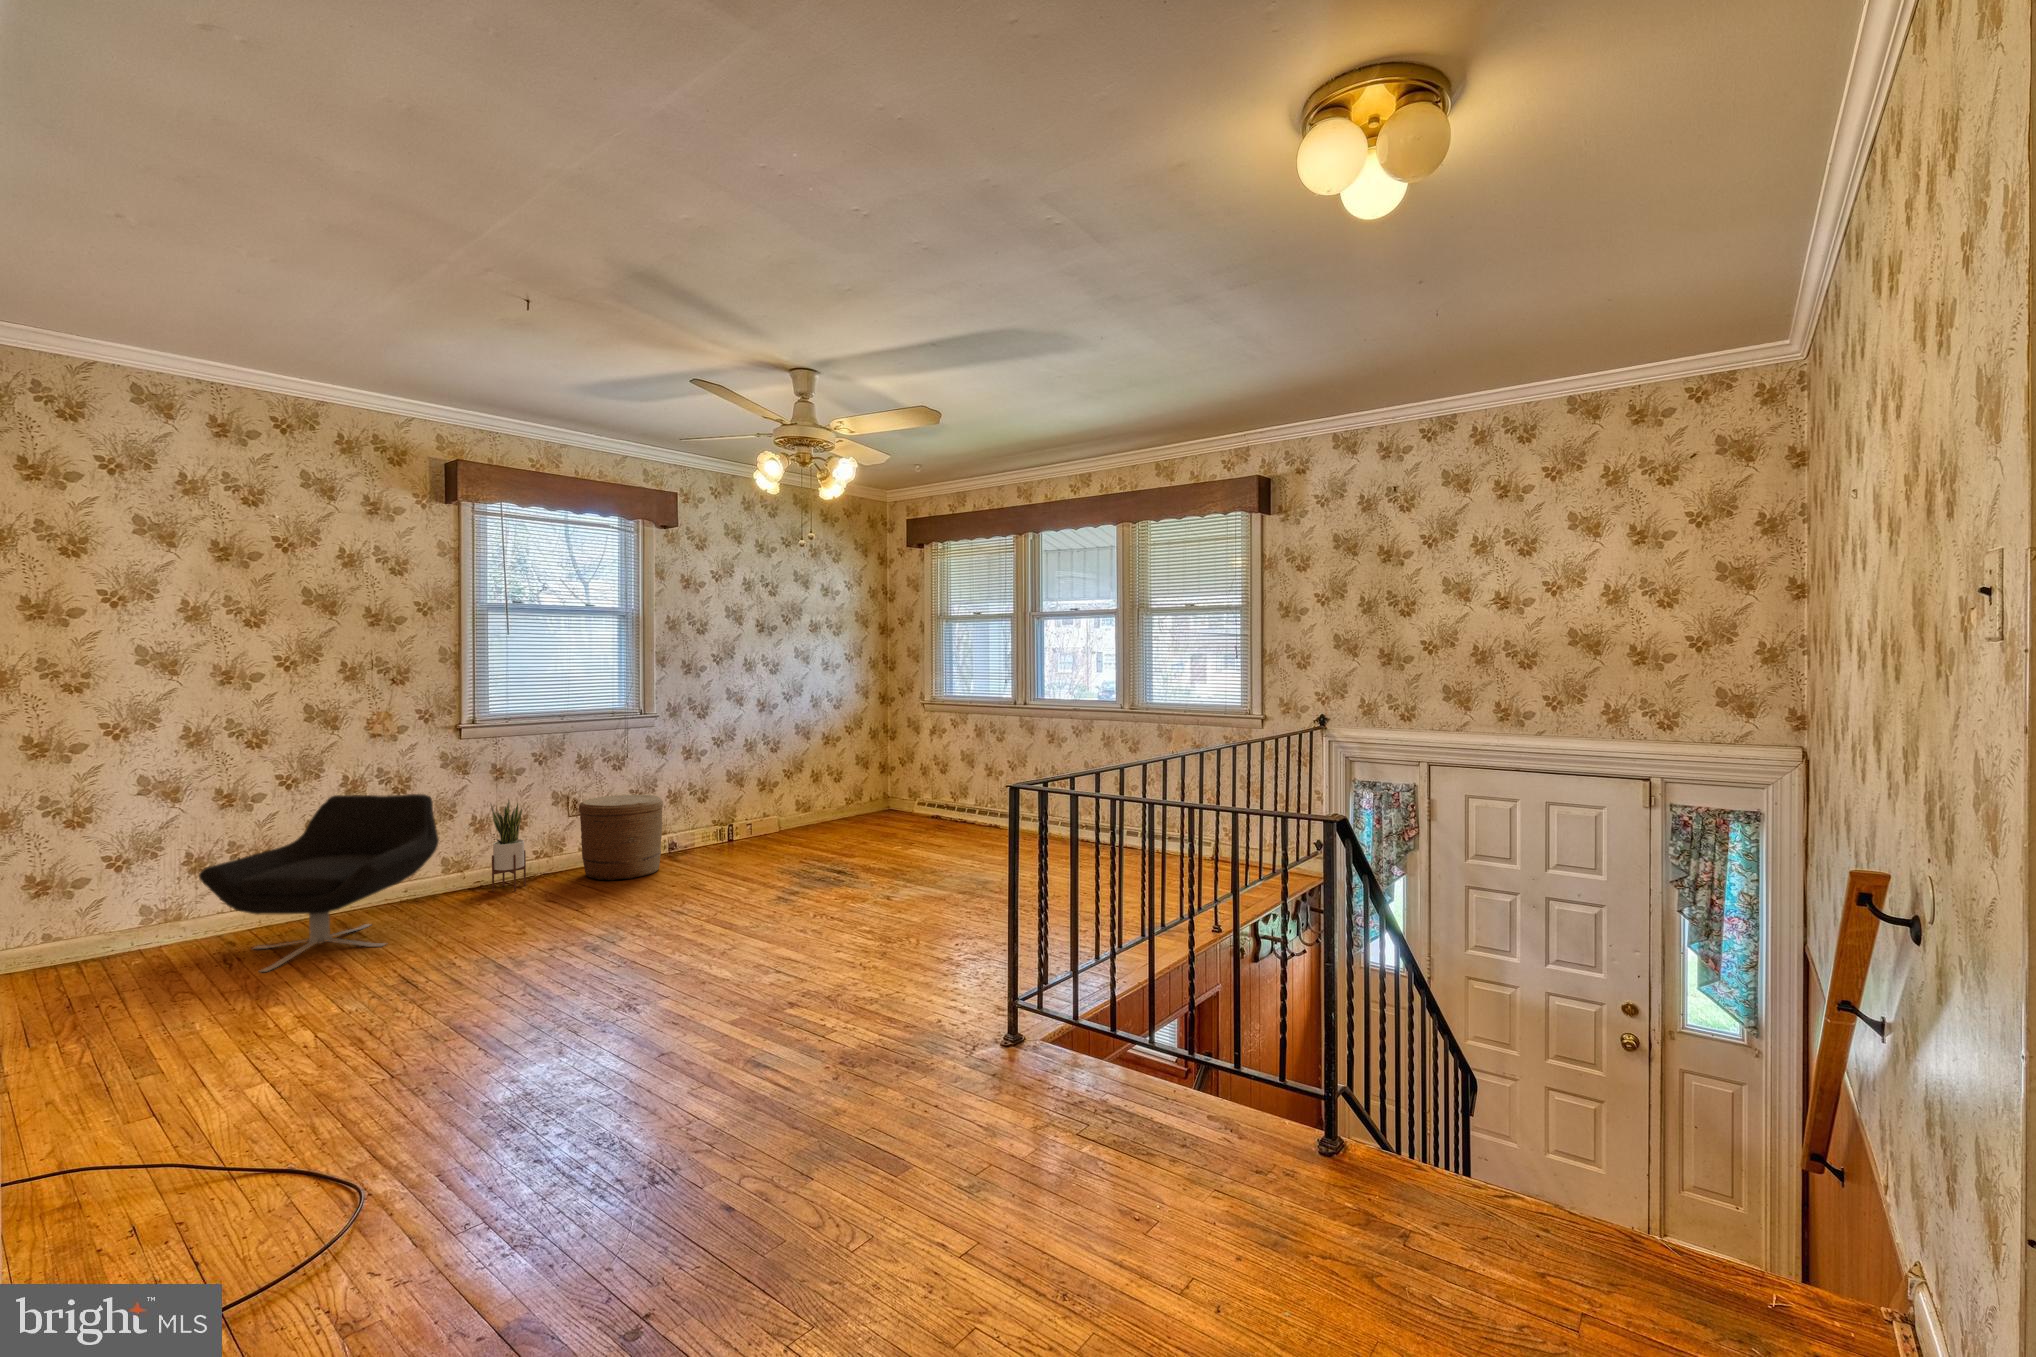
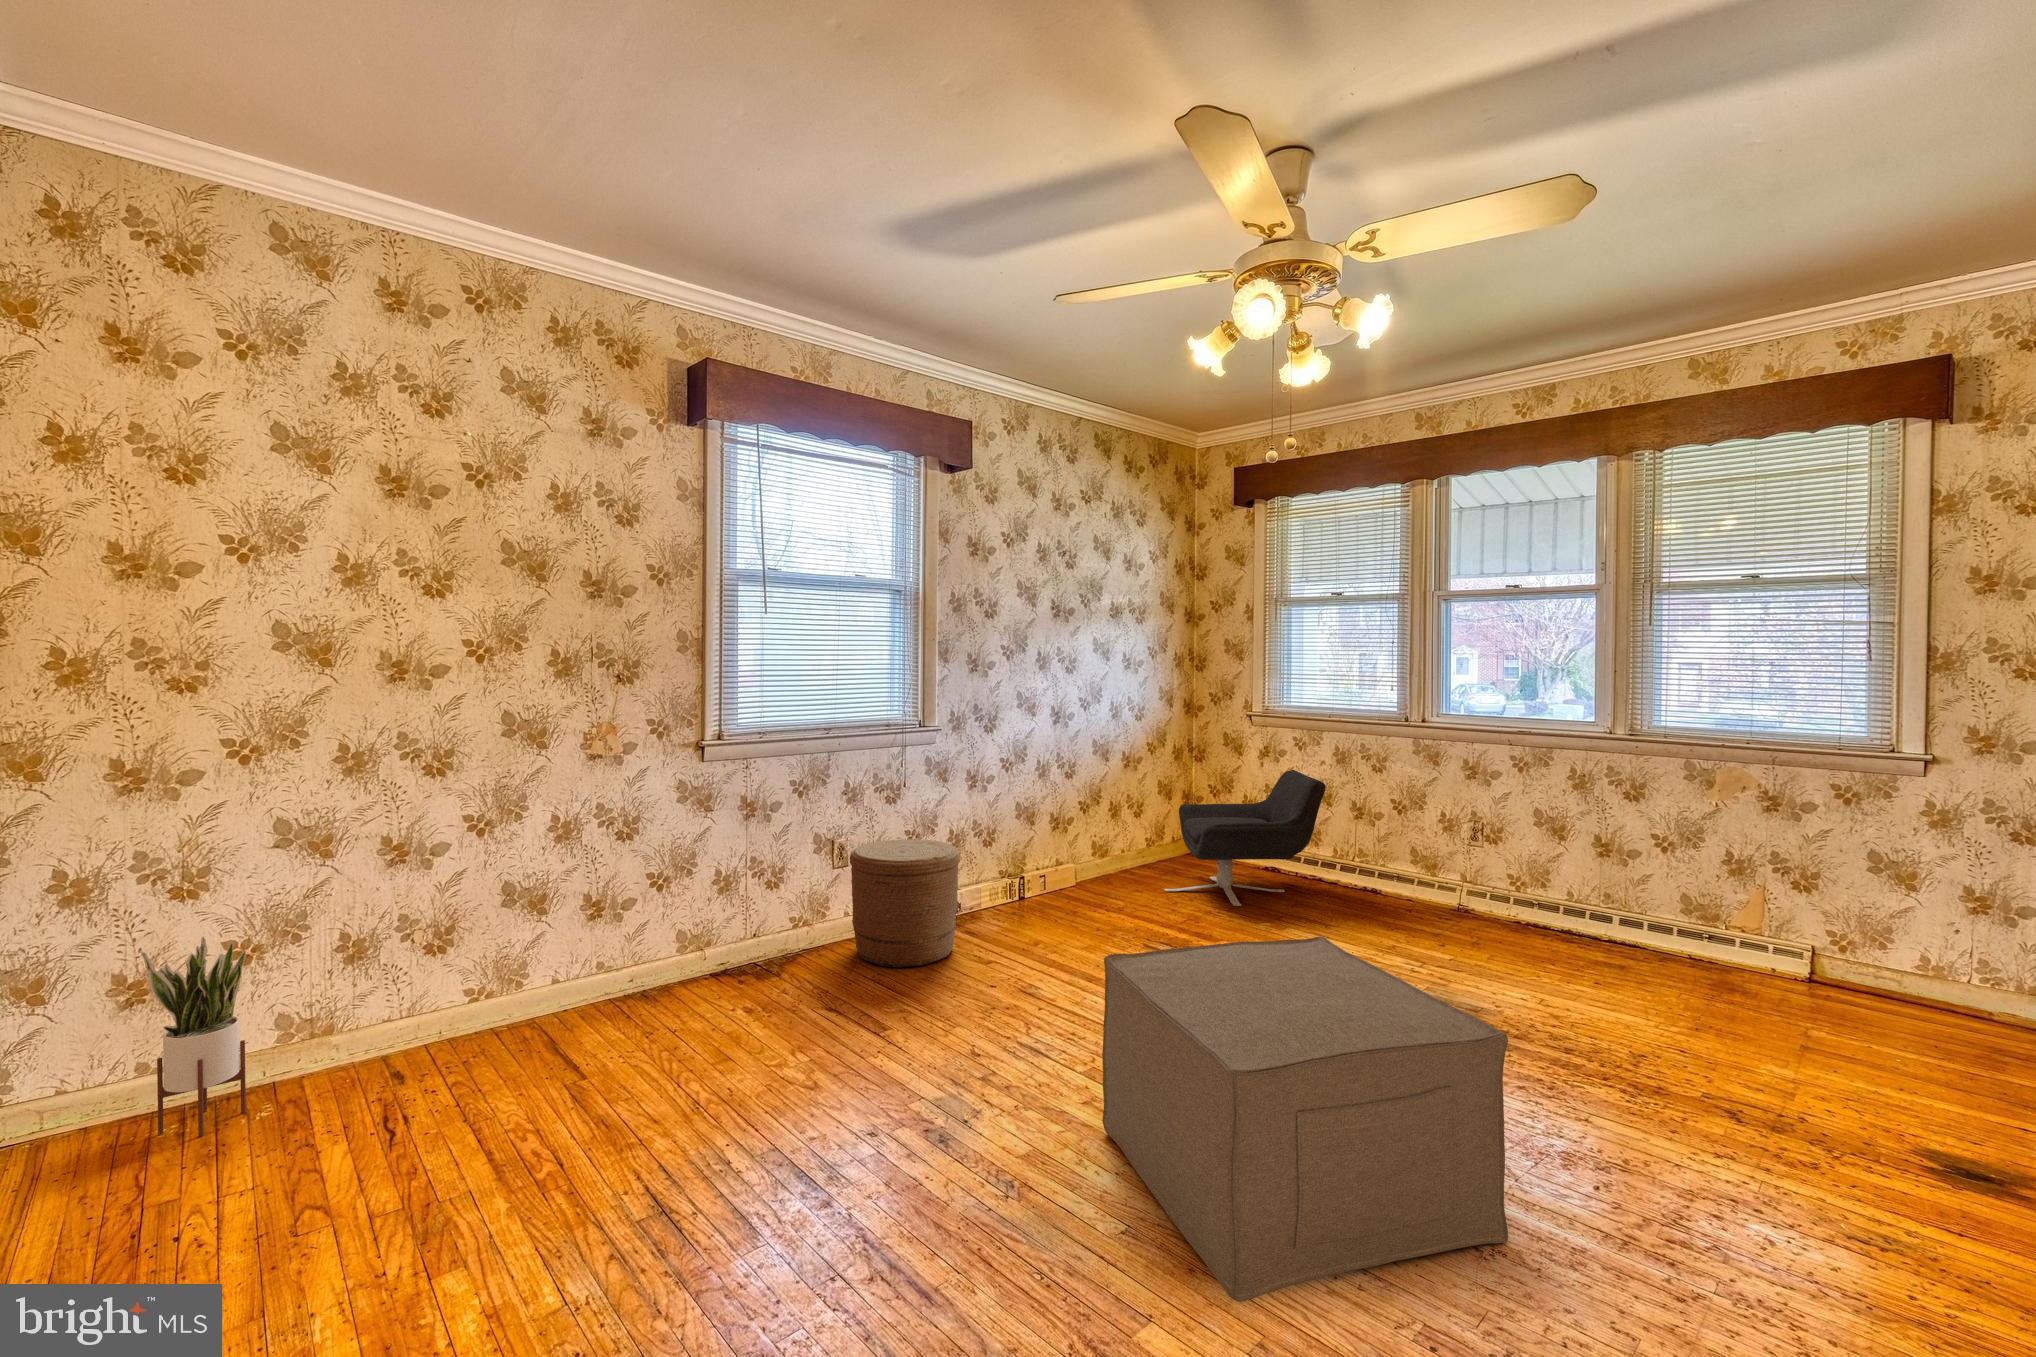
lounge chair: present [199,794,439,972] -> present [1164,770,1326,906]
potted plant: present [490,799,526,892] -> present [141,937,246,1136]
ottoman: none [691,829,874,990] -> present [1102,936,1508,1302]

